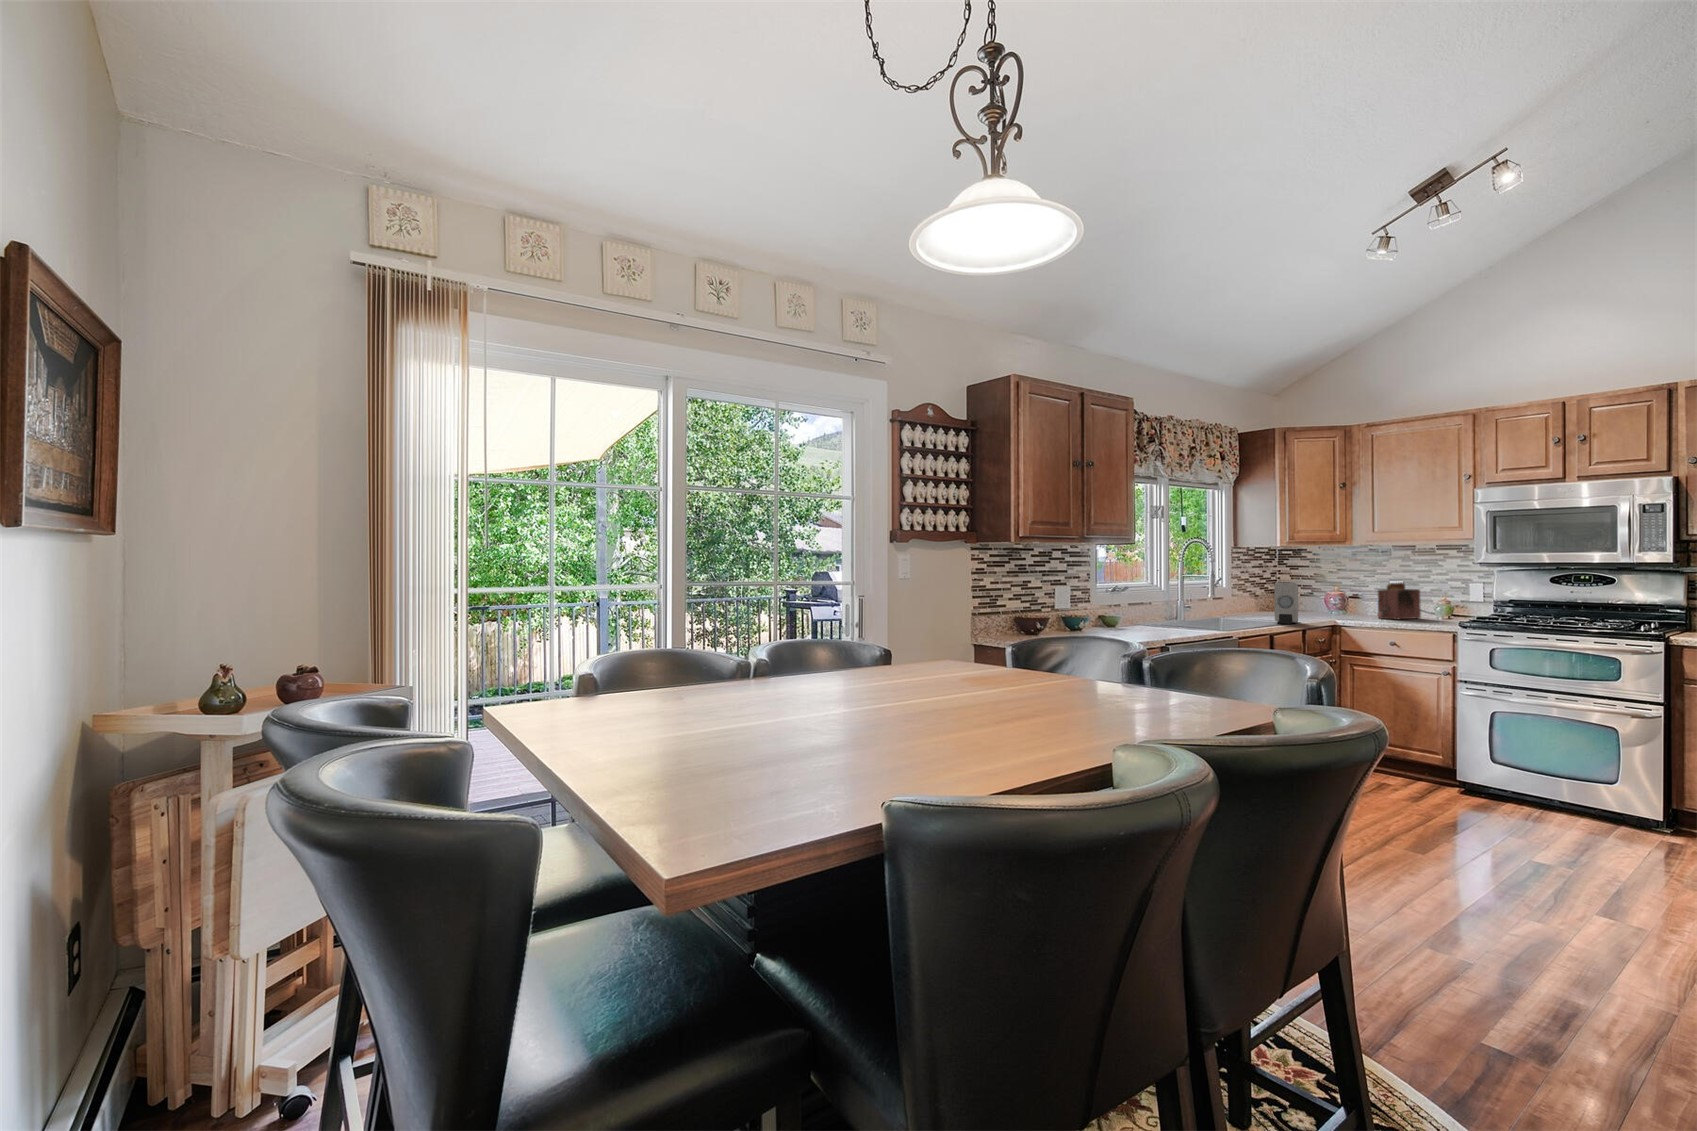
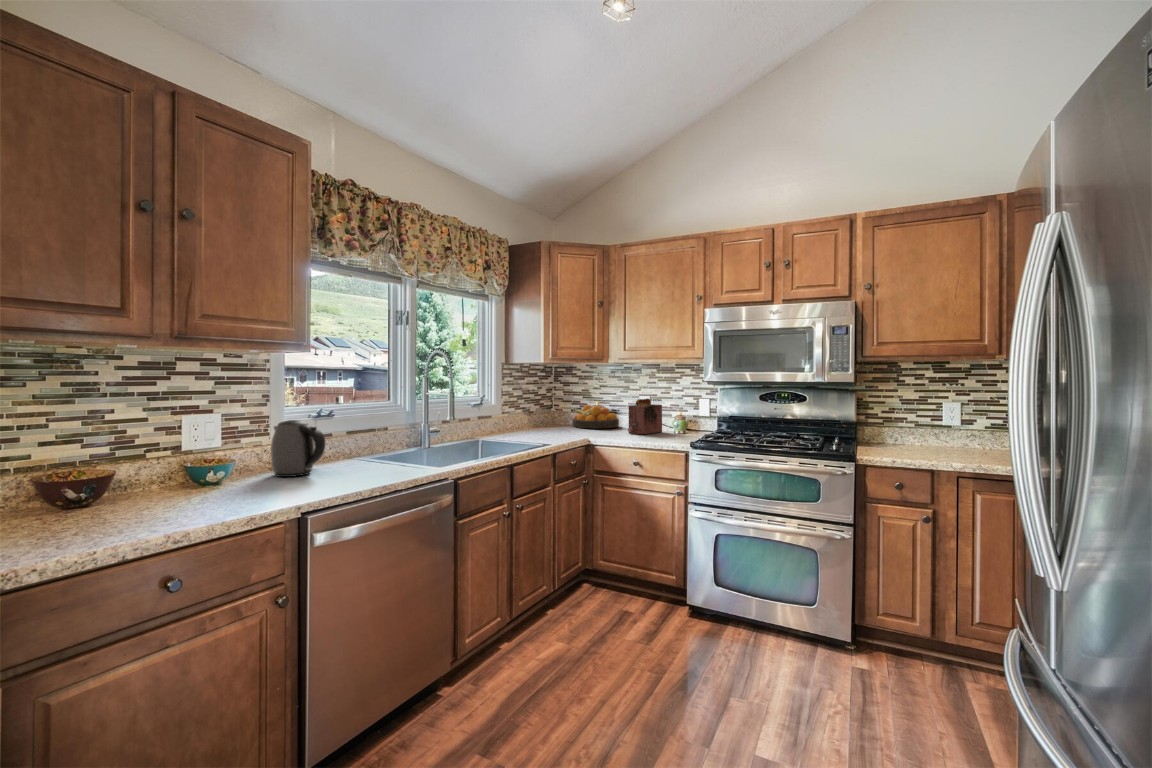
soap dispenser: present [1274,582,1298,624] -> none [528,401,554,446]
fruit bowl: none [1303,590,1363,613] -> present [572,405,619,428]
kettle: none [1096,593,1136,631] -> present [271,420,325,477]

